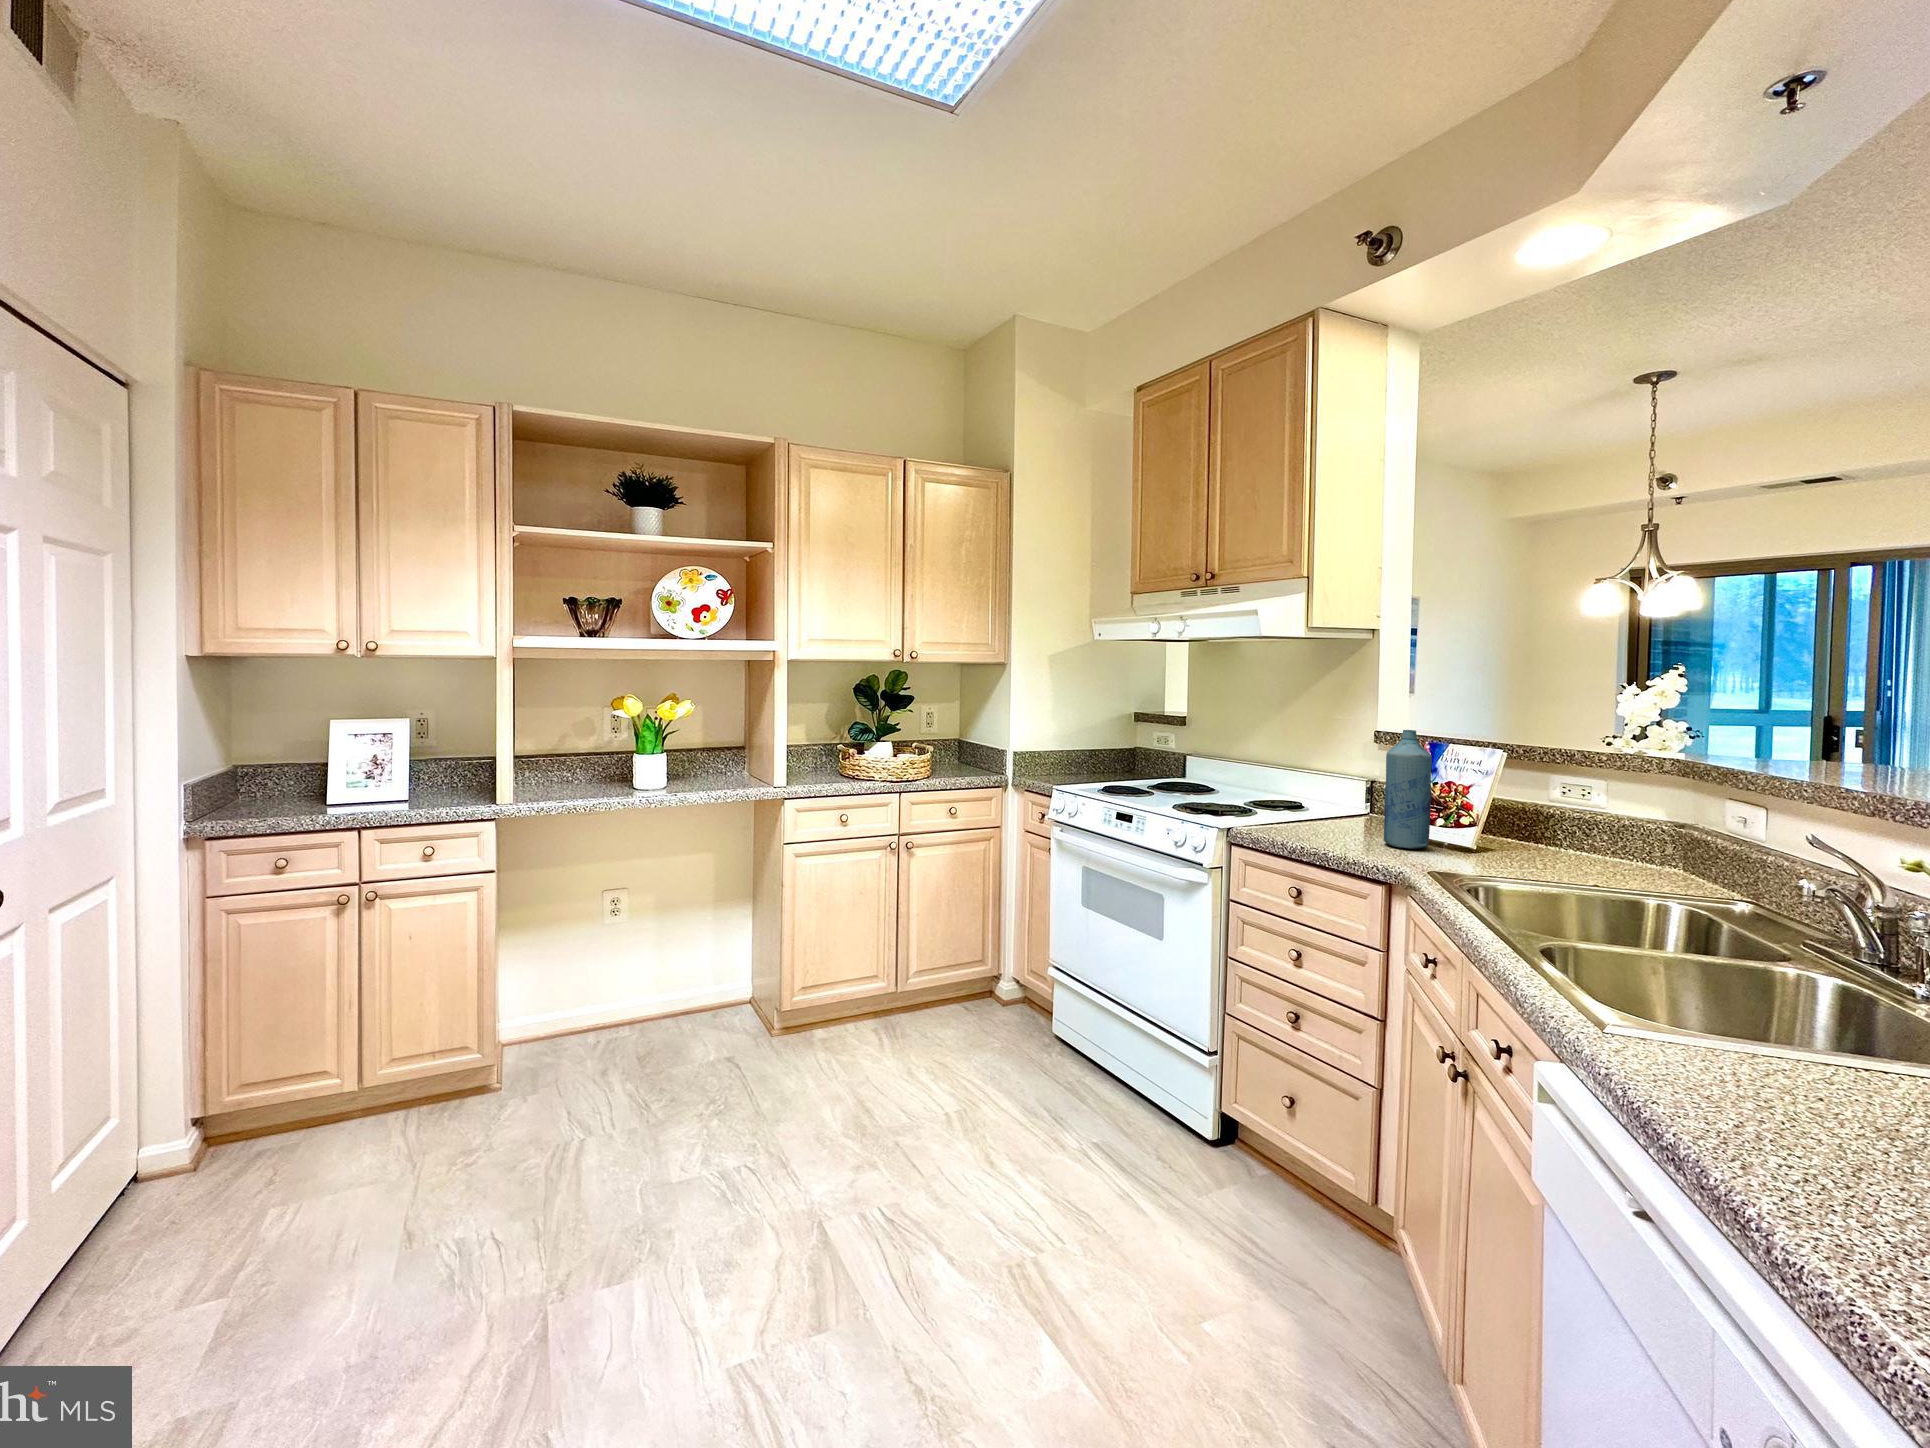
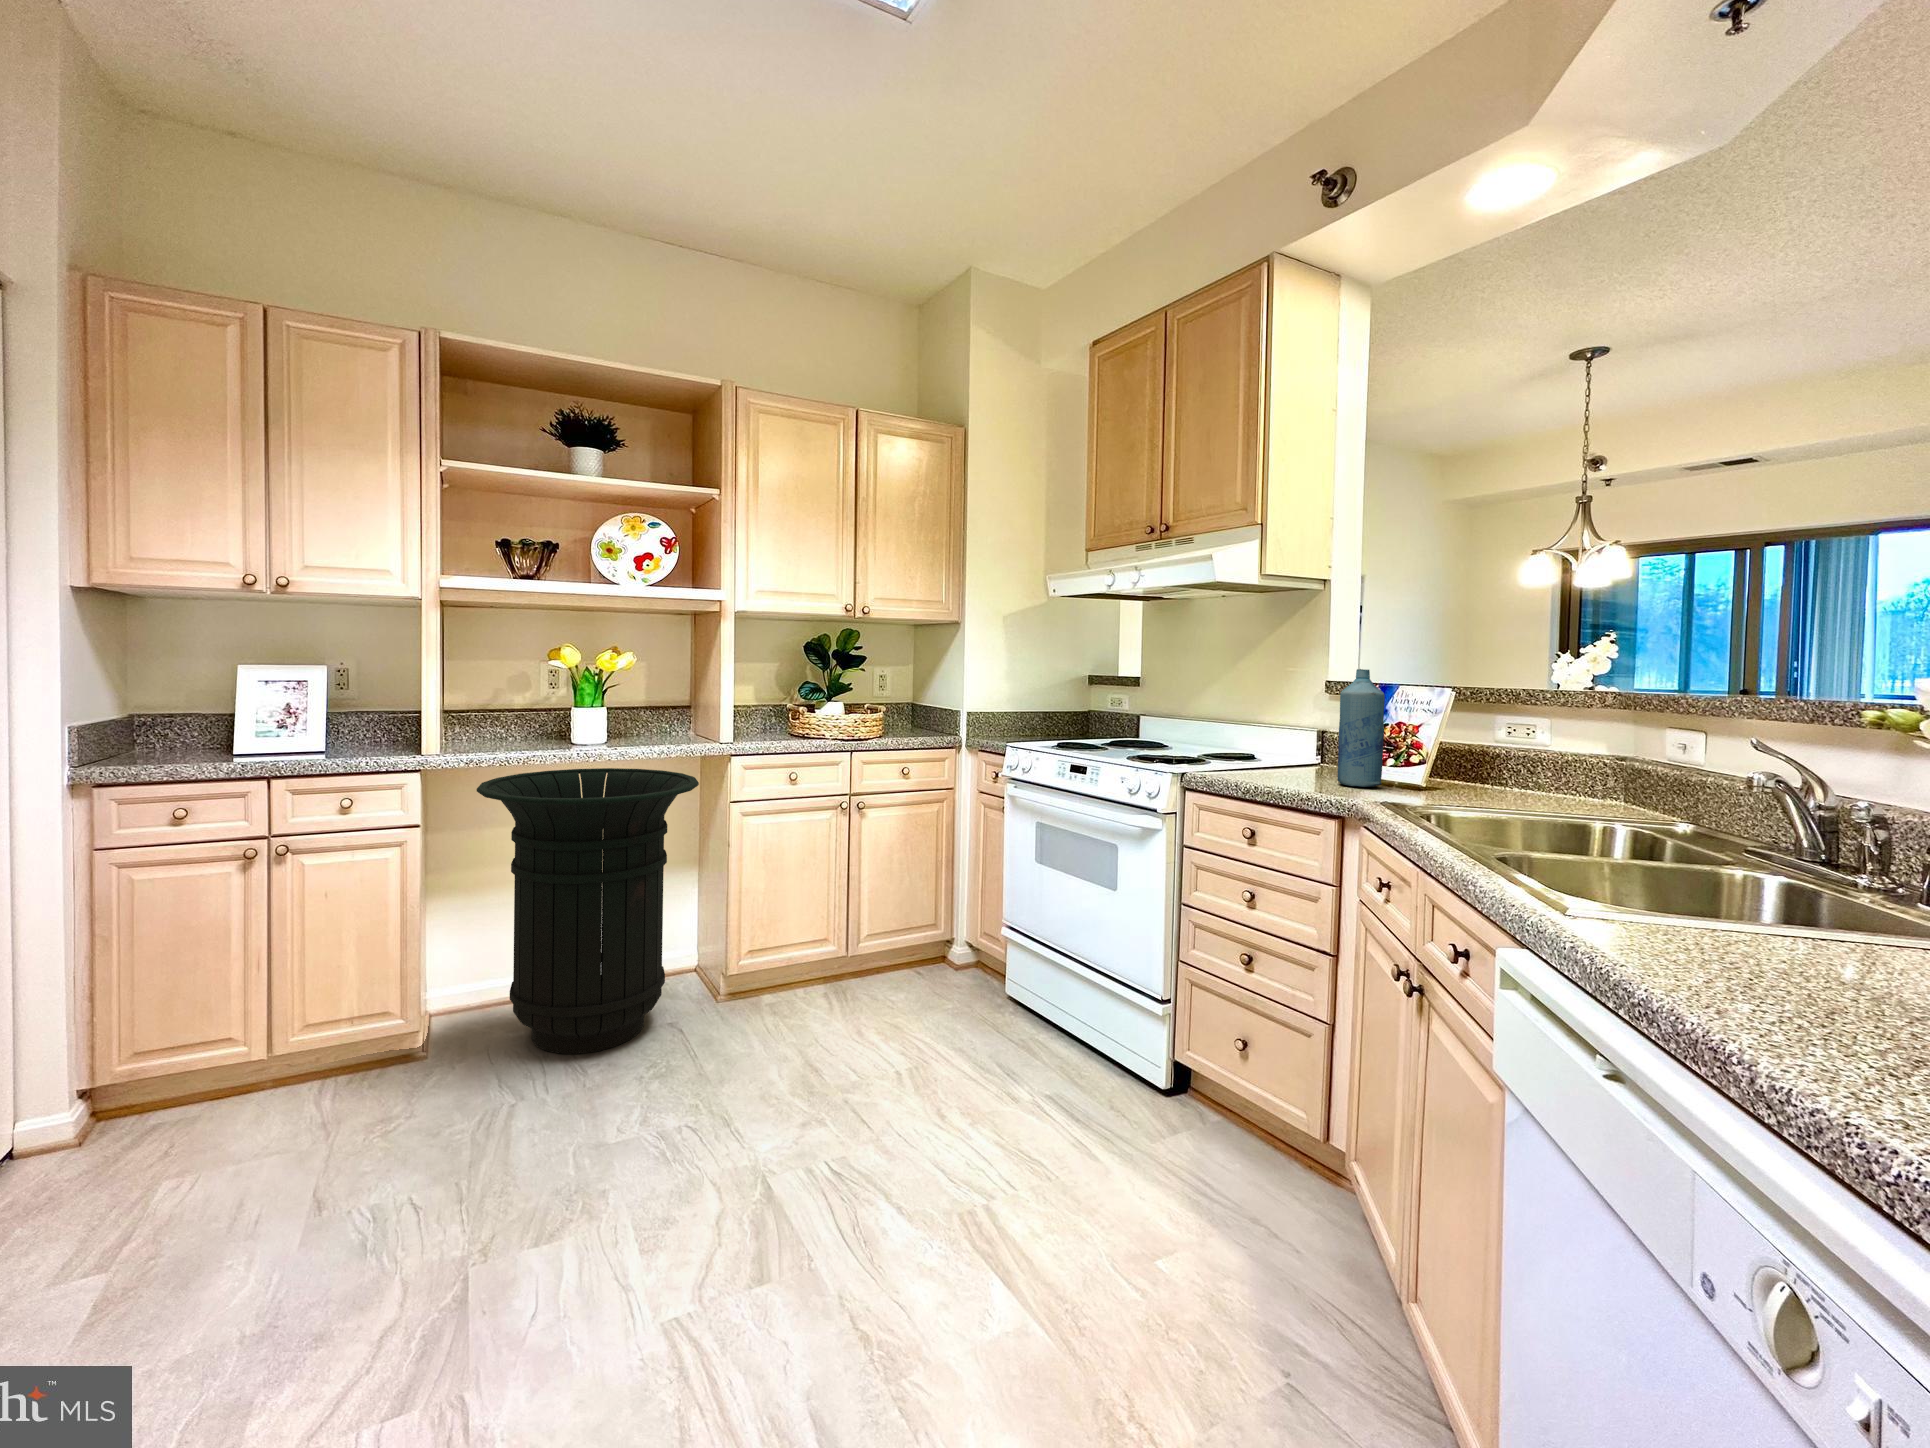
trash can: none [547,808,754,1087] -> present [477,768,699,1054]

